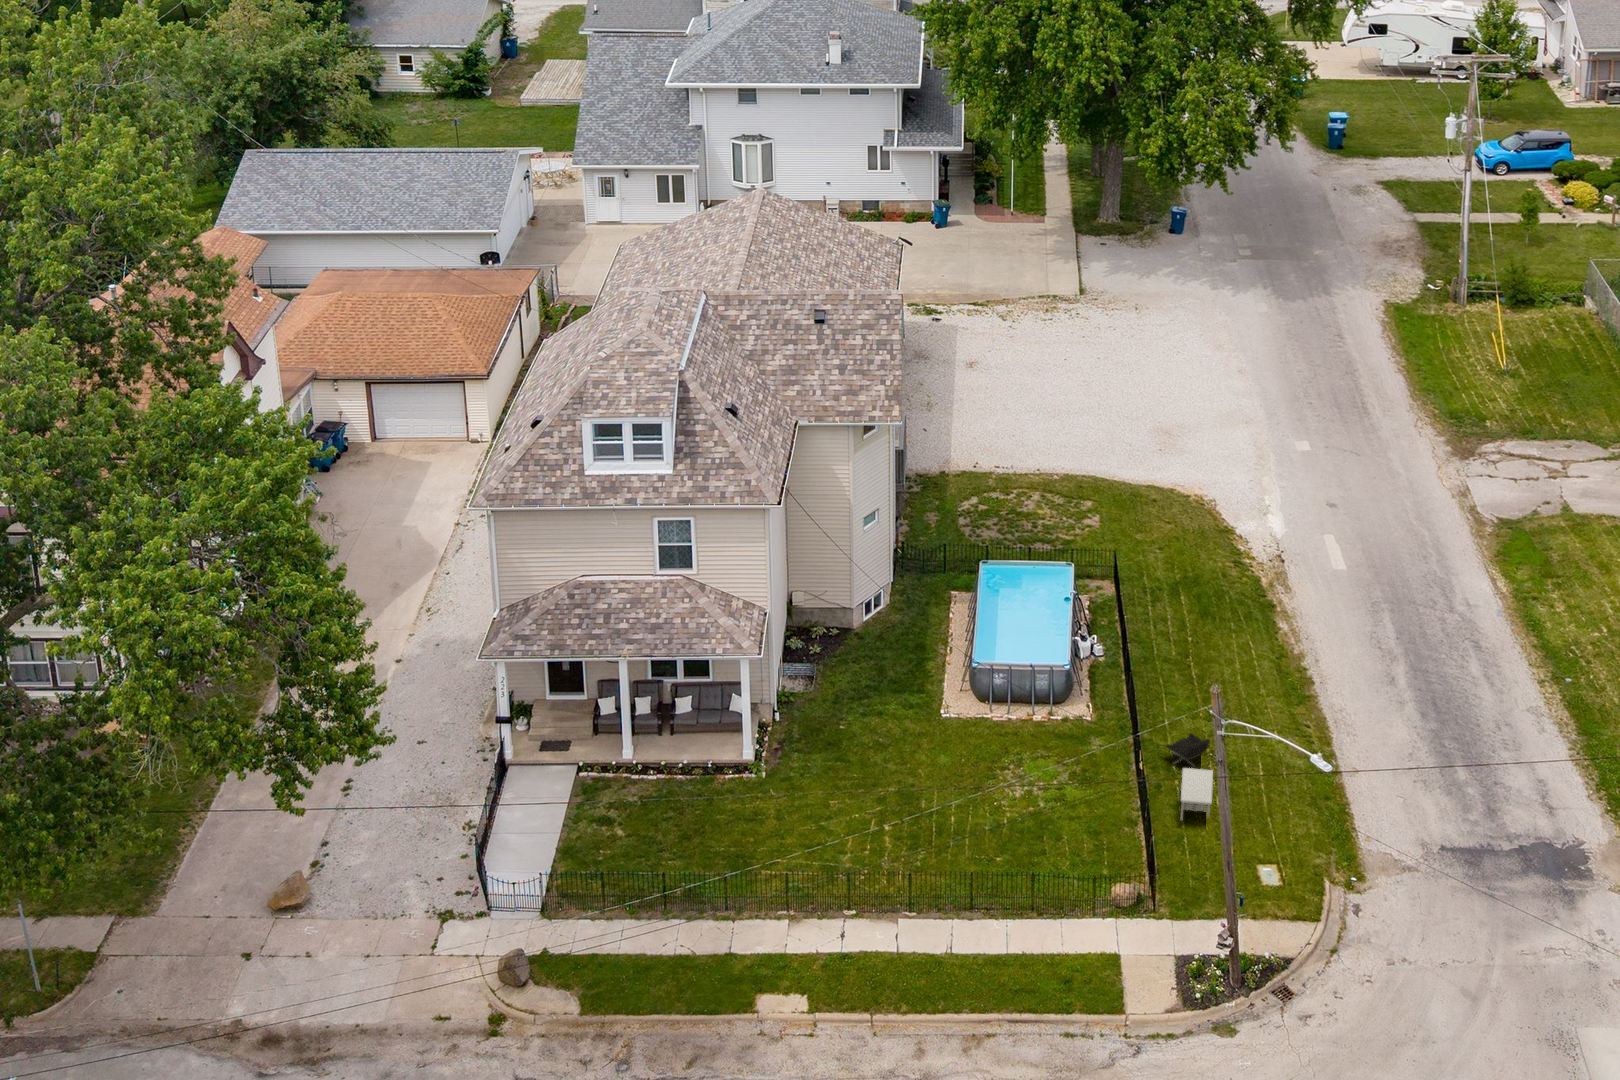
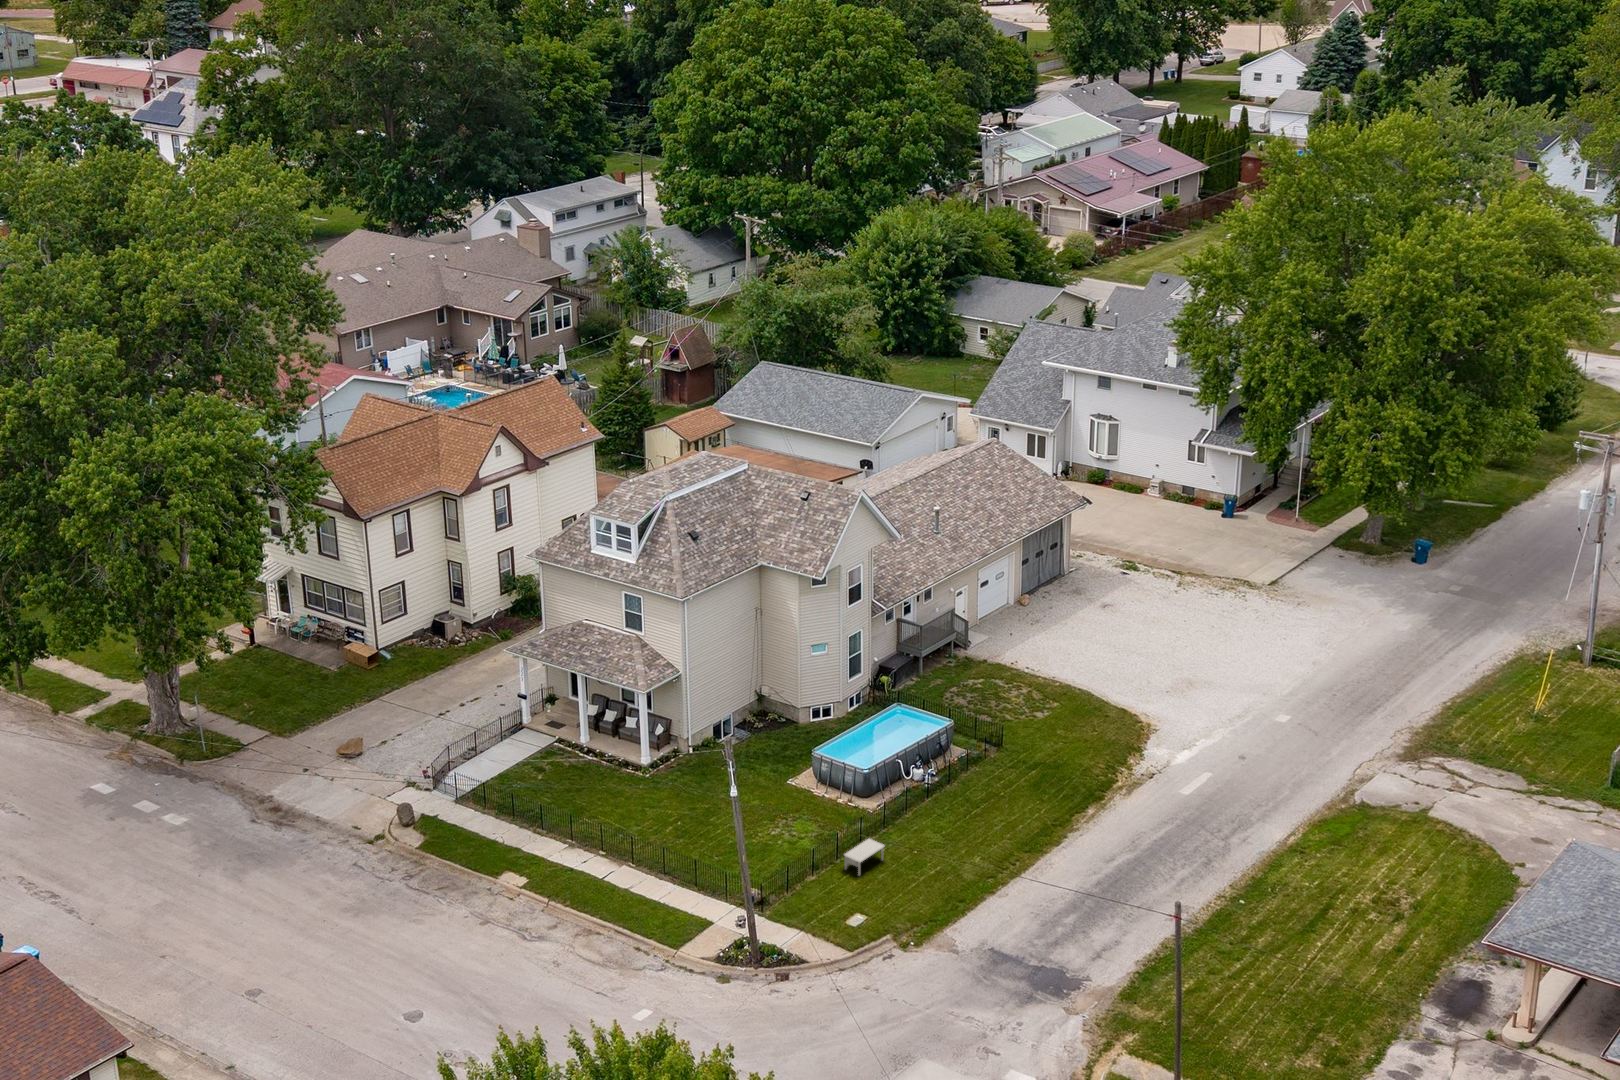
lounge chair: present [1166,733,1210,761] -> none [879,823,905,844]

